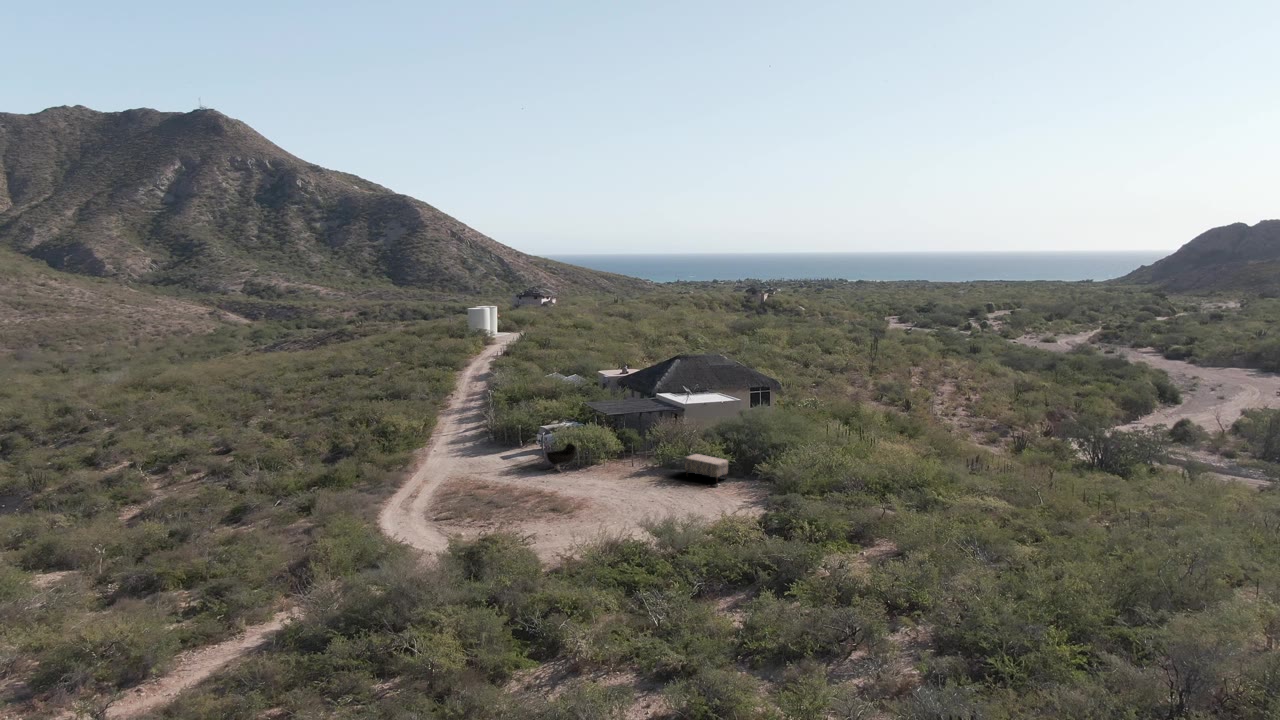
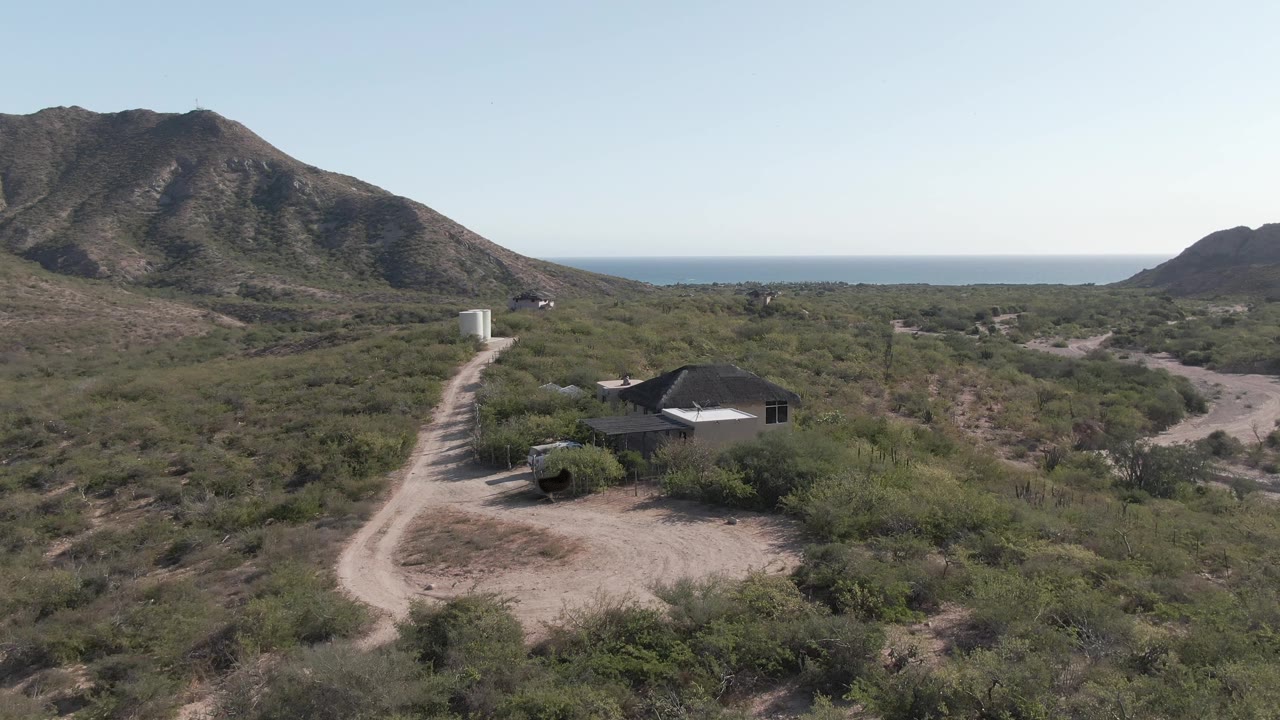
bench: present [685,454,728,482] -> none [697,482,747,518]

